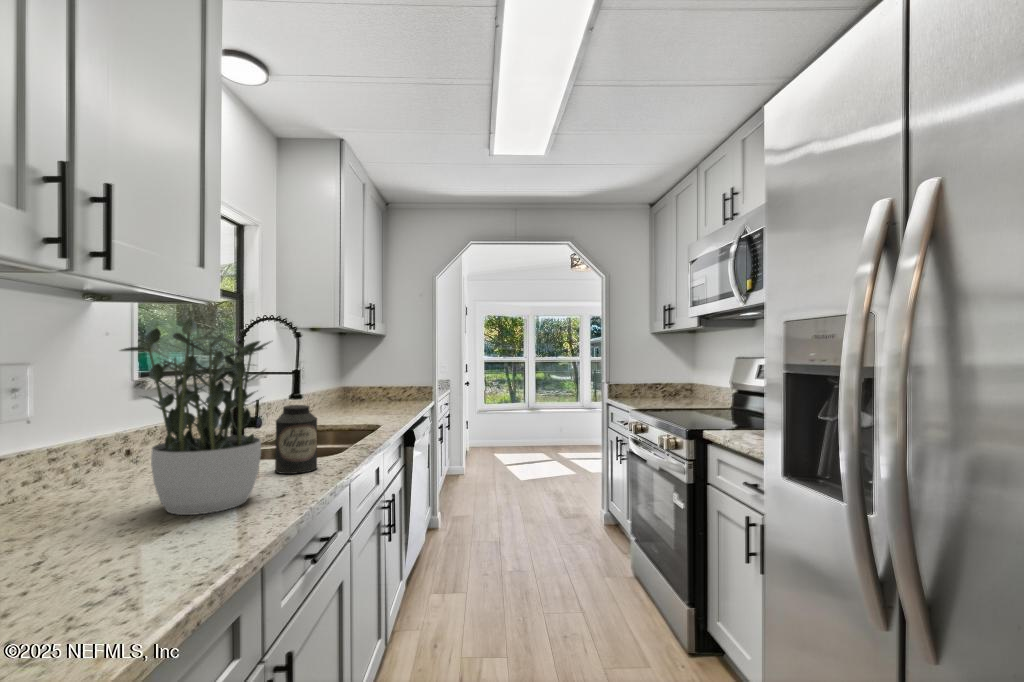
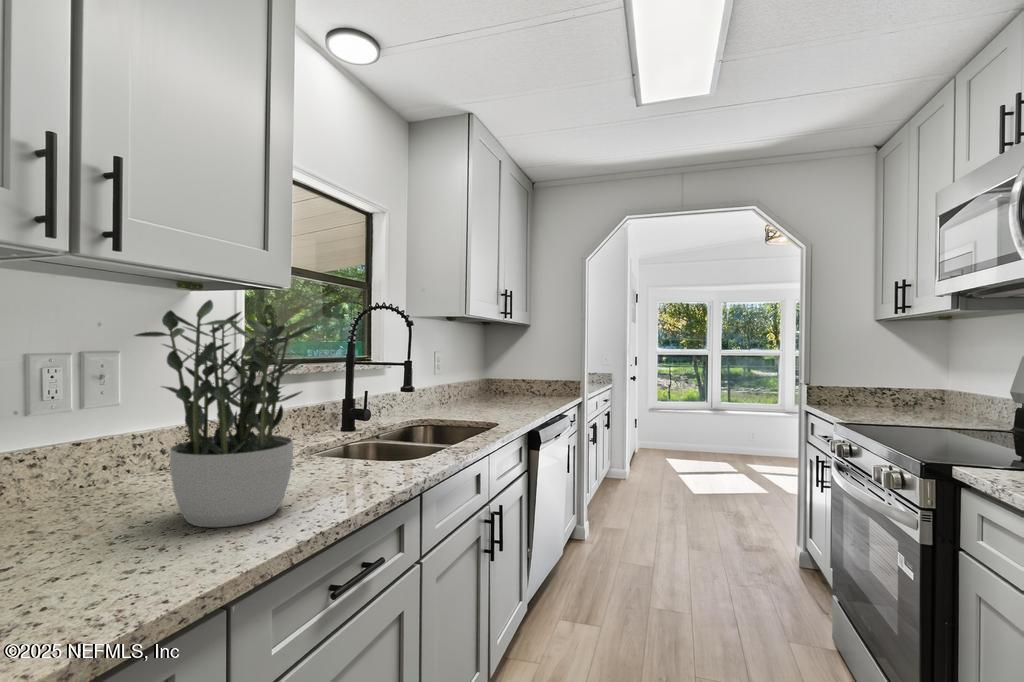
canister: present [275,405,317,474] -> none [340,401,388,481]

